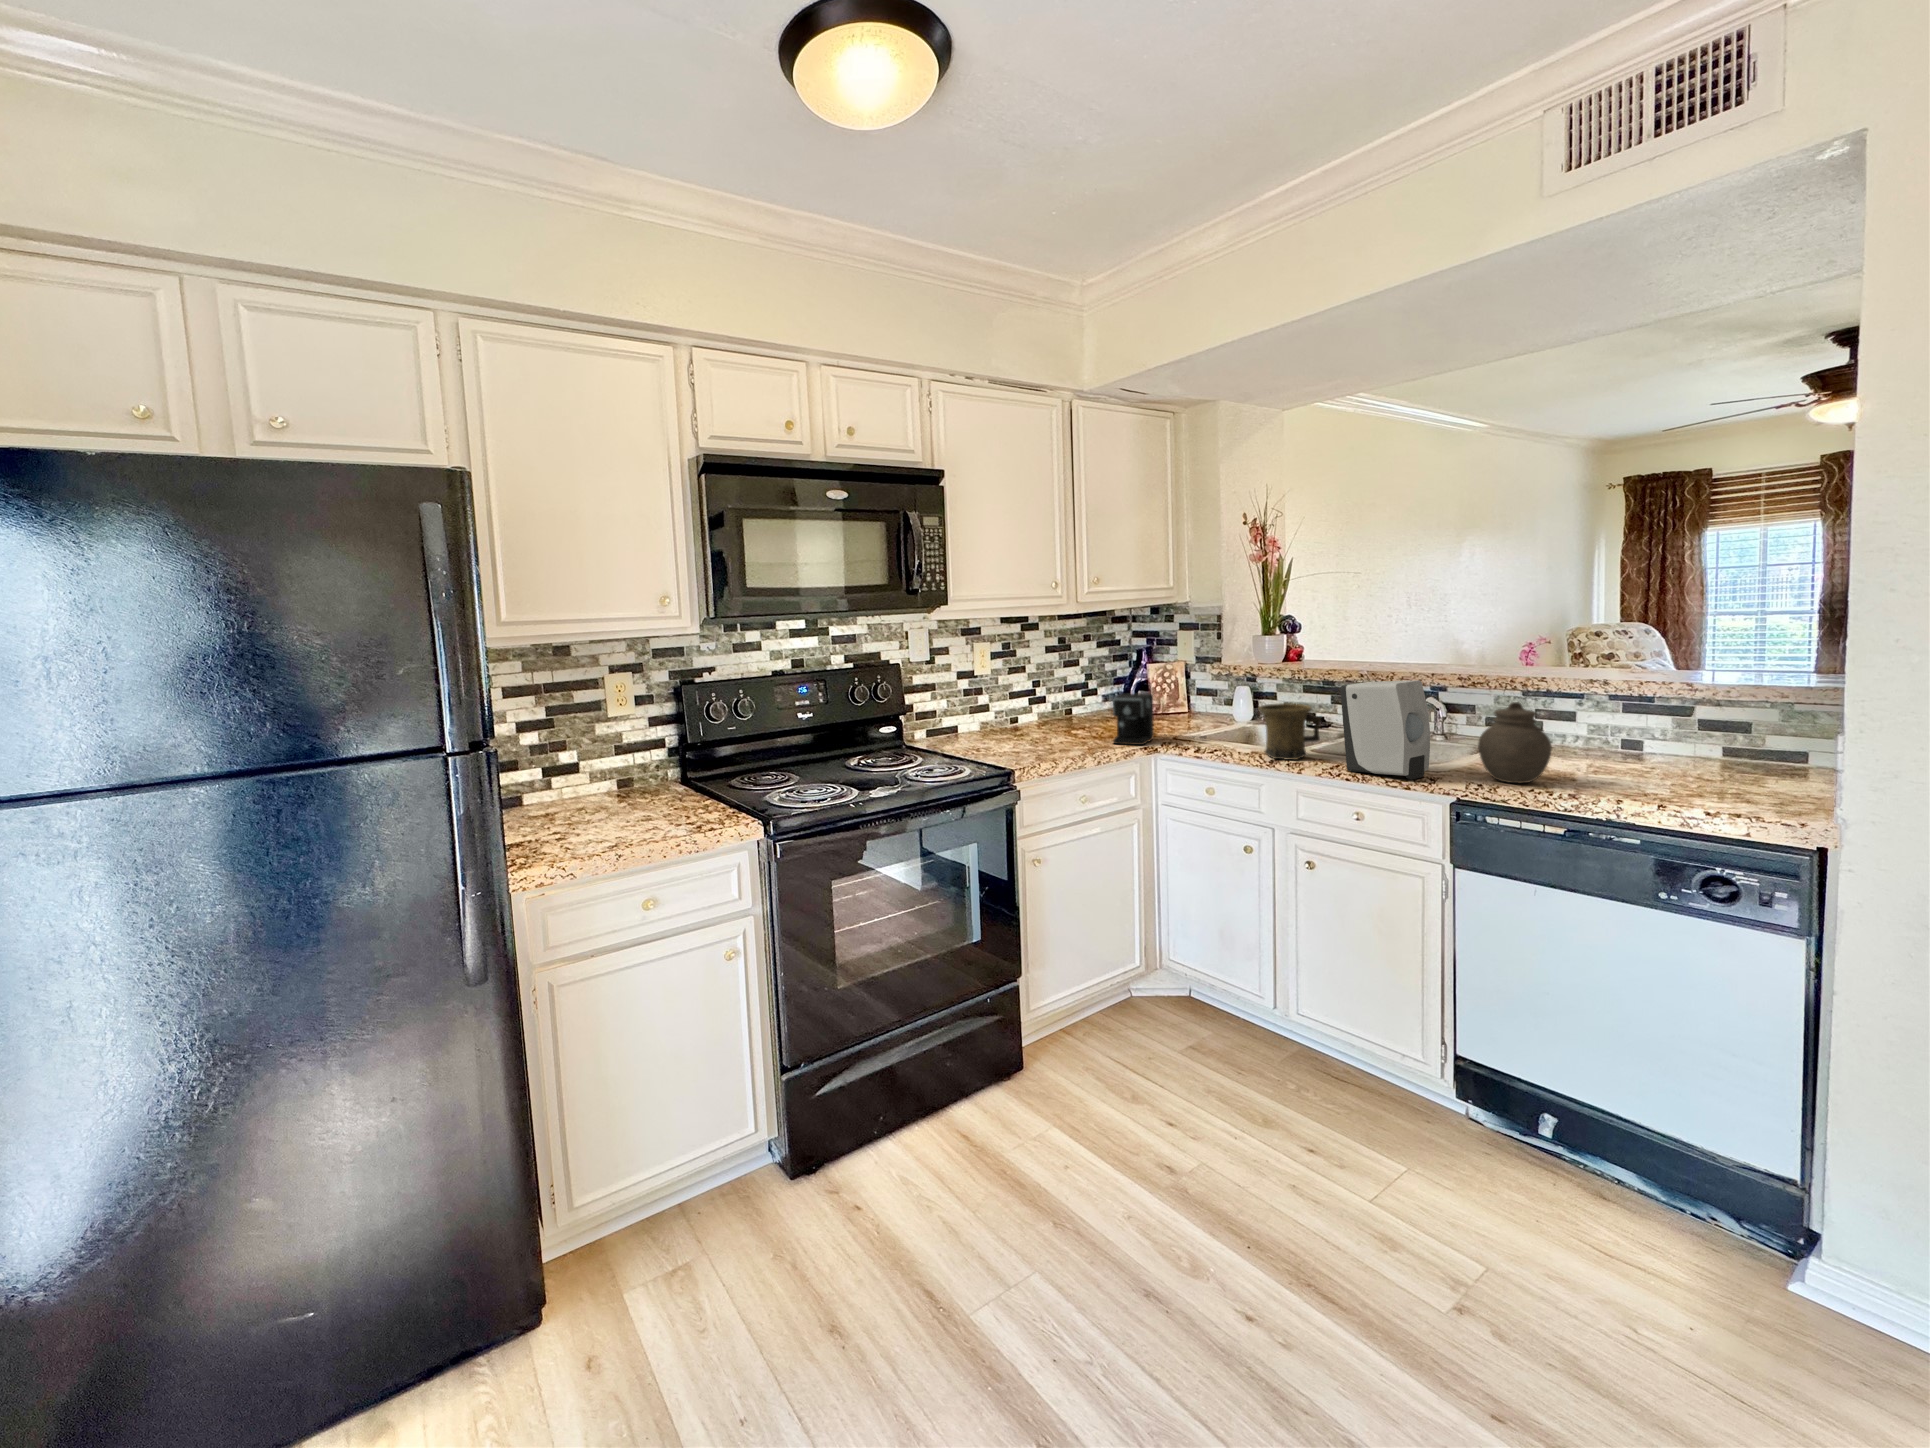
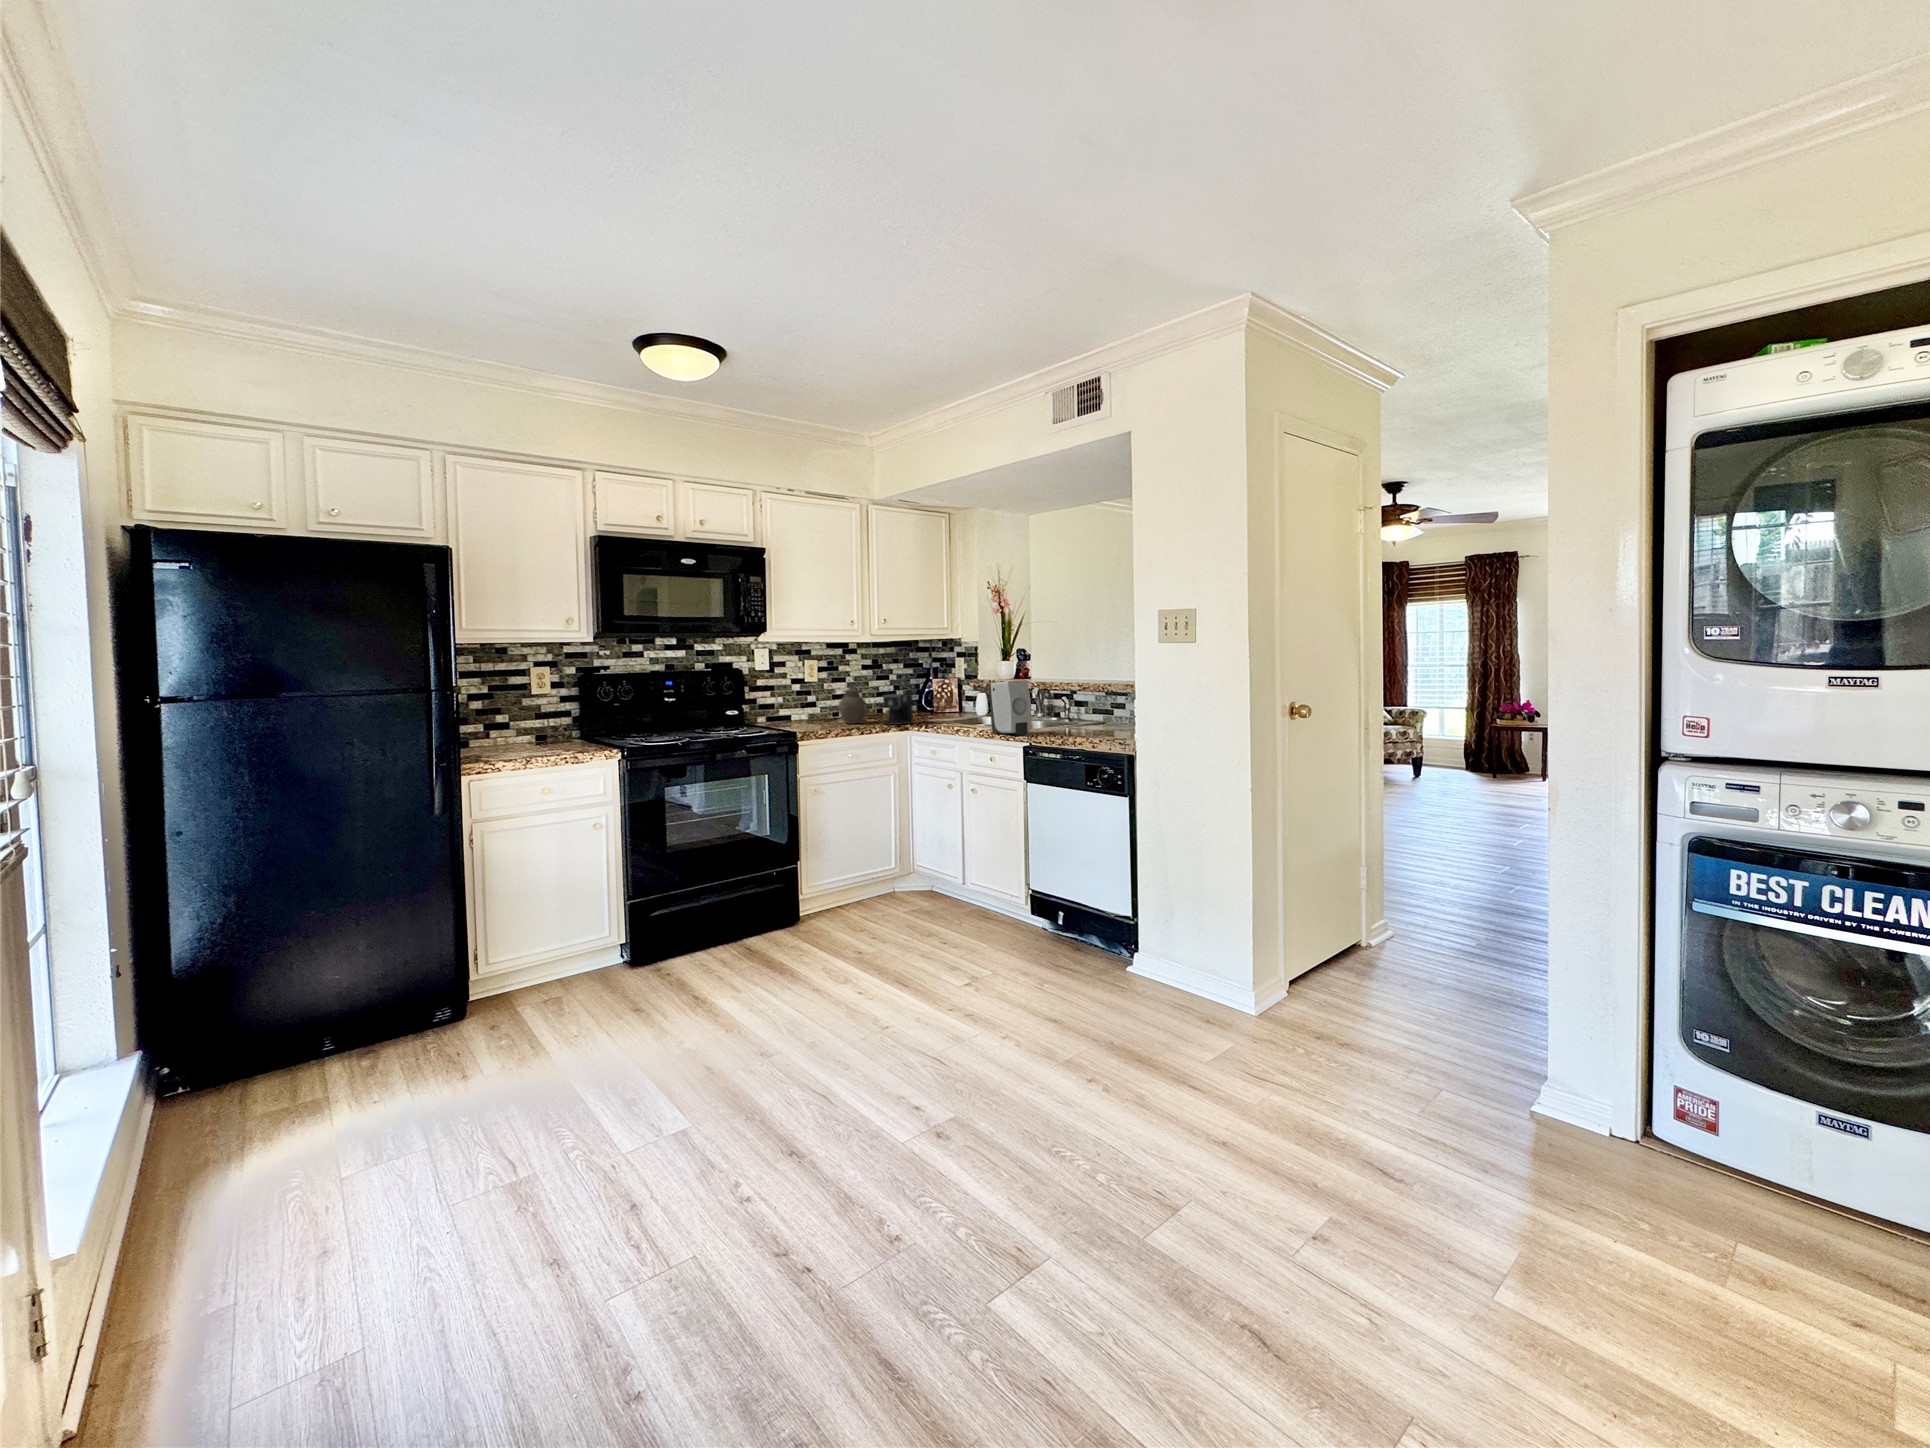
jar: present [1478,702,1552,783] -> present [838,686,867,724]
mug: present [1258,703,1321,760] -> none [957,697,992,729]

